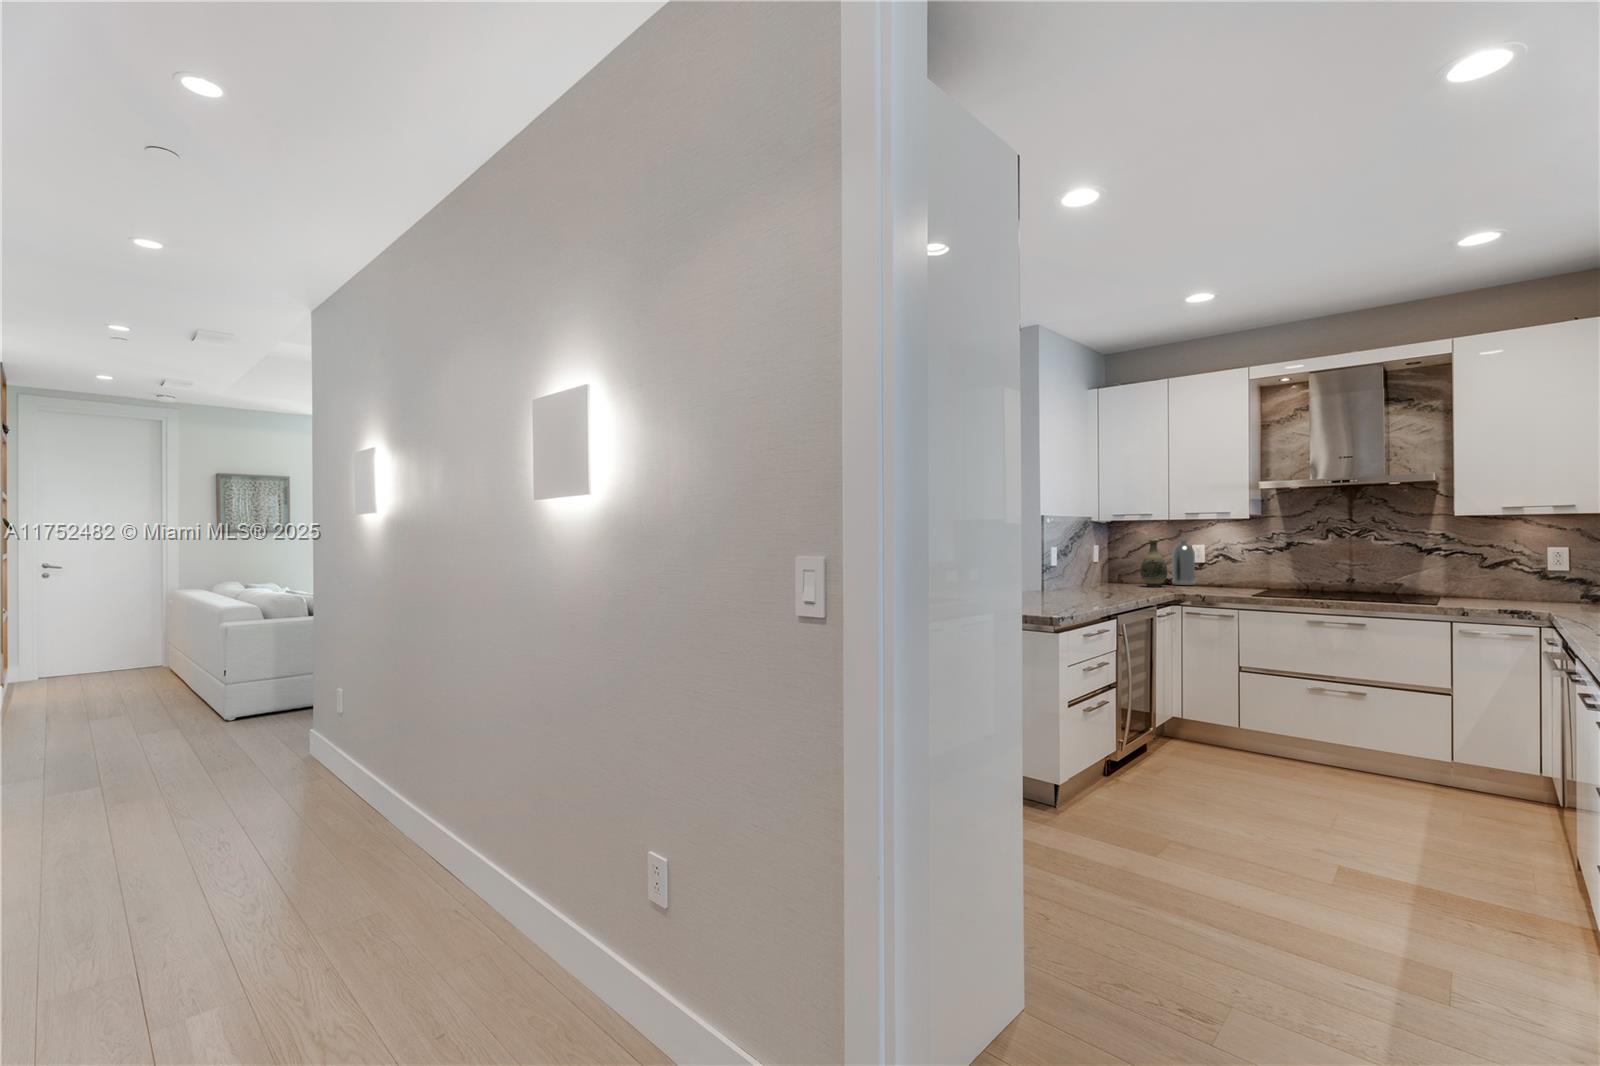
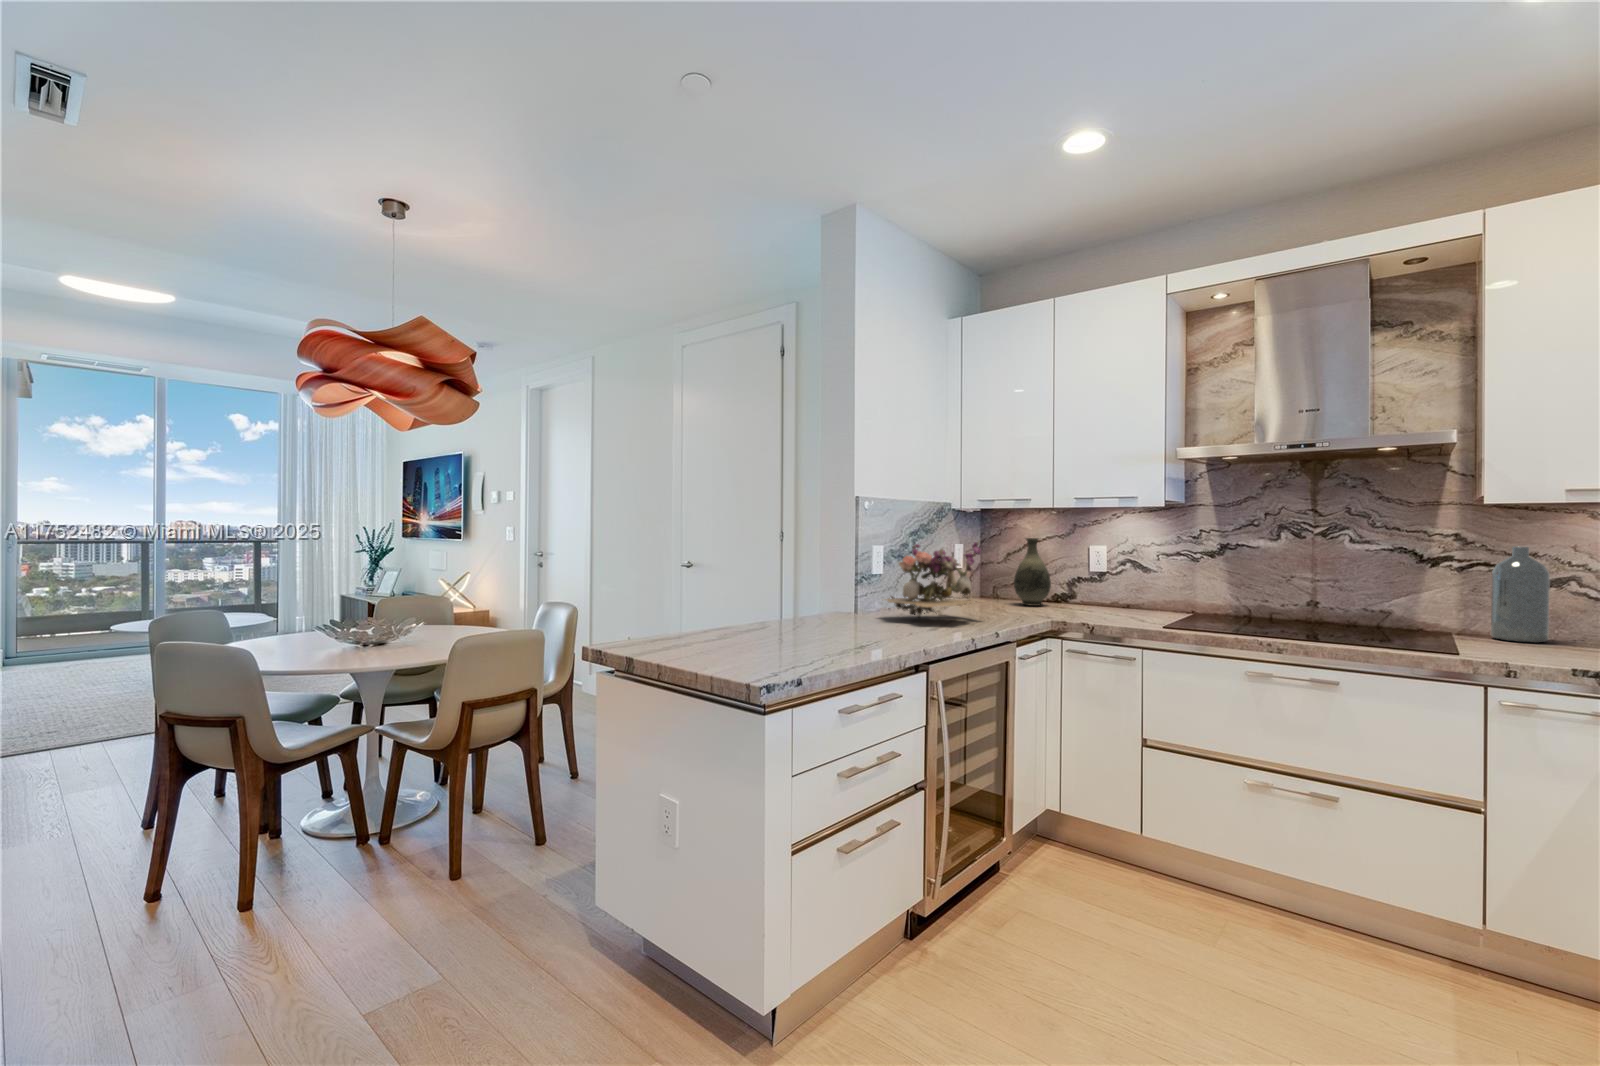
bottle: present [1172,539,1195,586] -> present [1491,546,1550,643]
flower arrangement: none [1061,542,1134,594] -> present [886,541,985,617]

